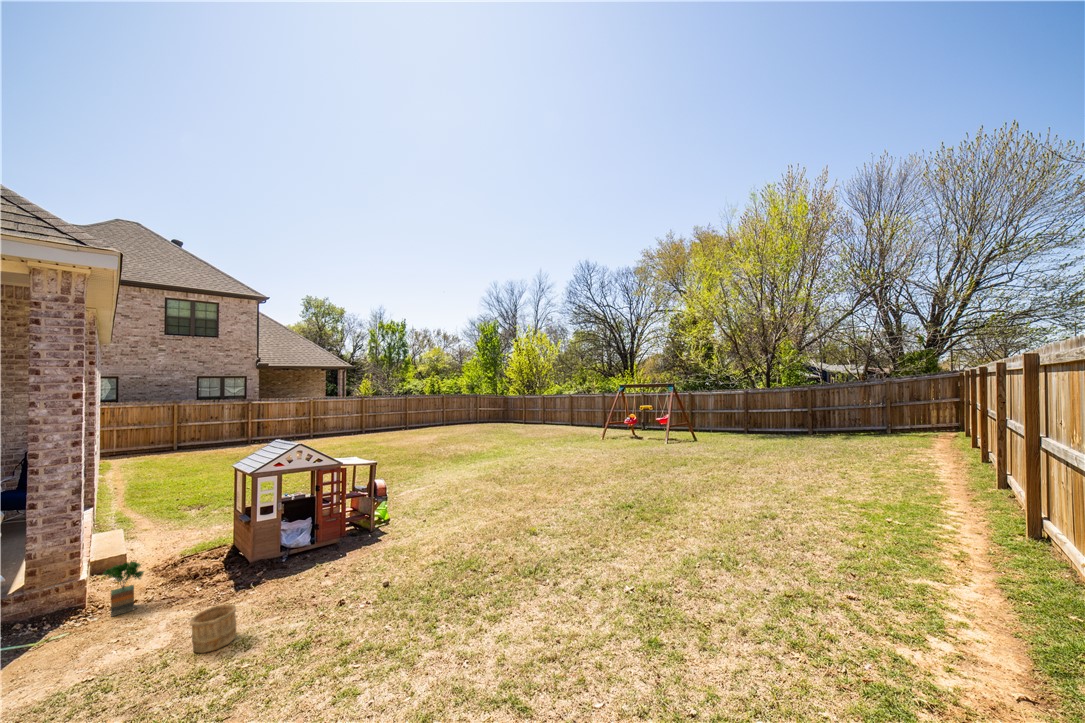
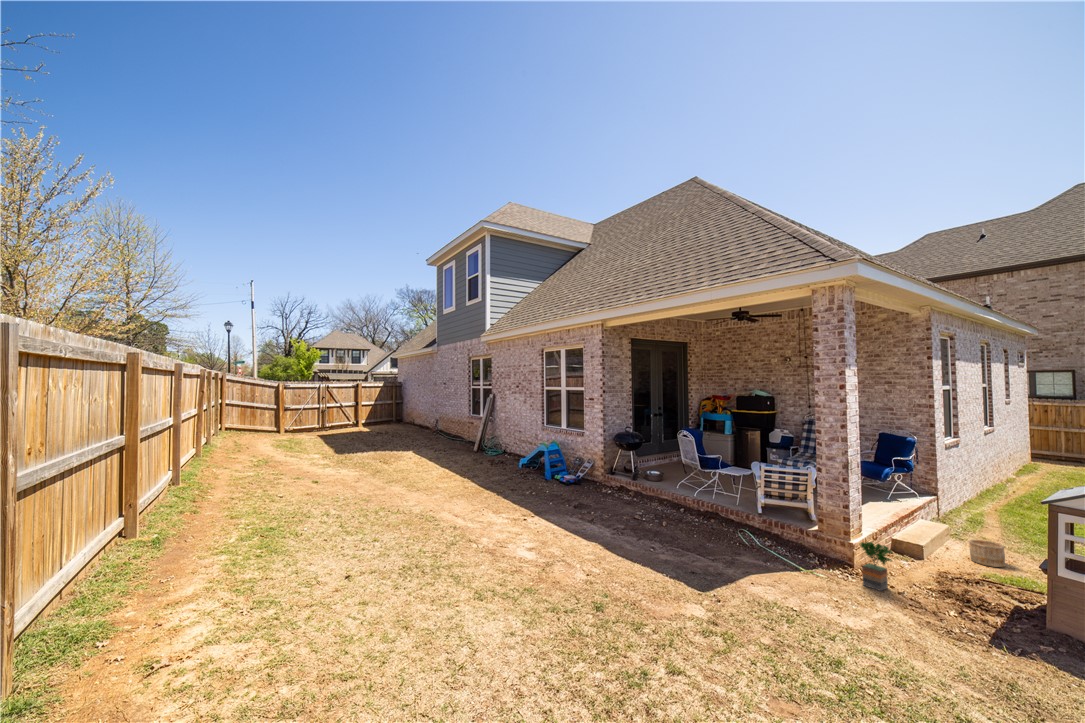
wooden bucket: present [190,604,236,653] -> present [968,540,1005,567]

